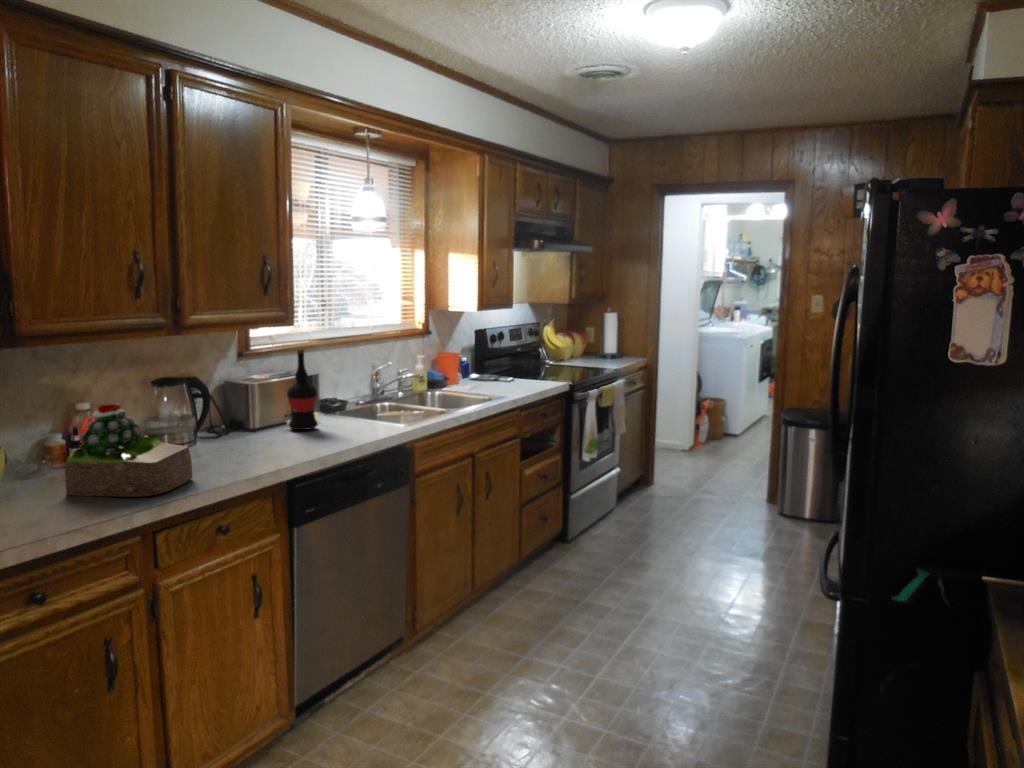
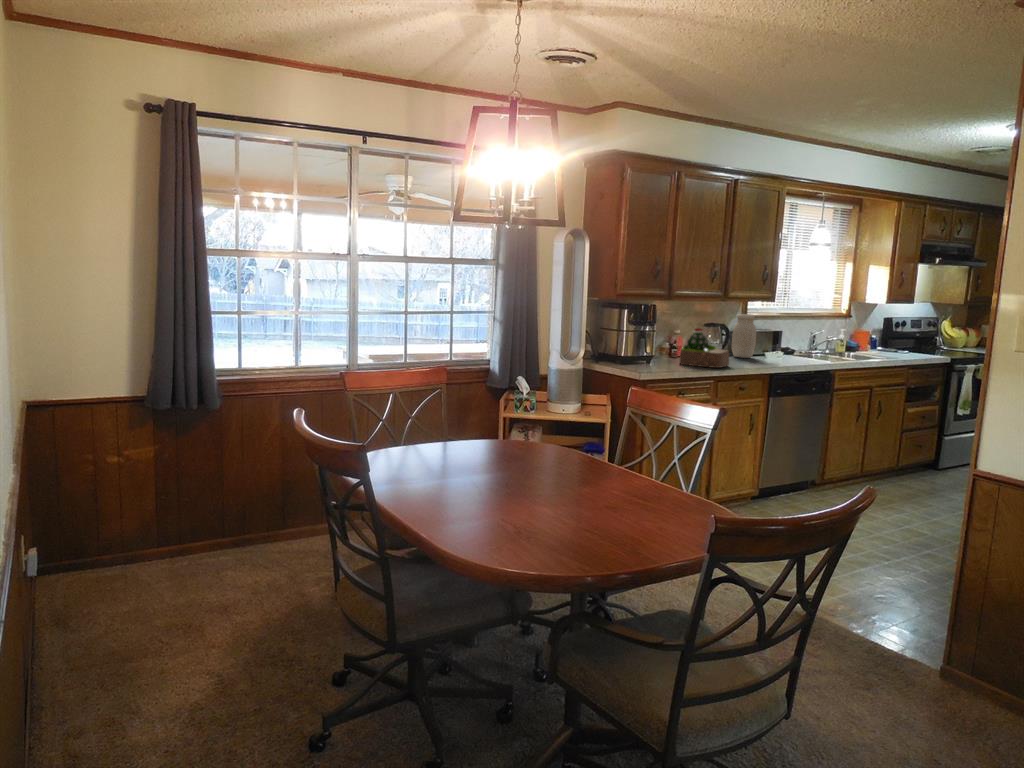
wine bottle: present [287,349,318,430] -> none [766,315,783,358]
jar: none [216,353,264,439] -> present [732,314,756,358]

